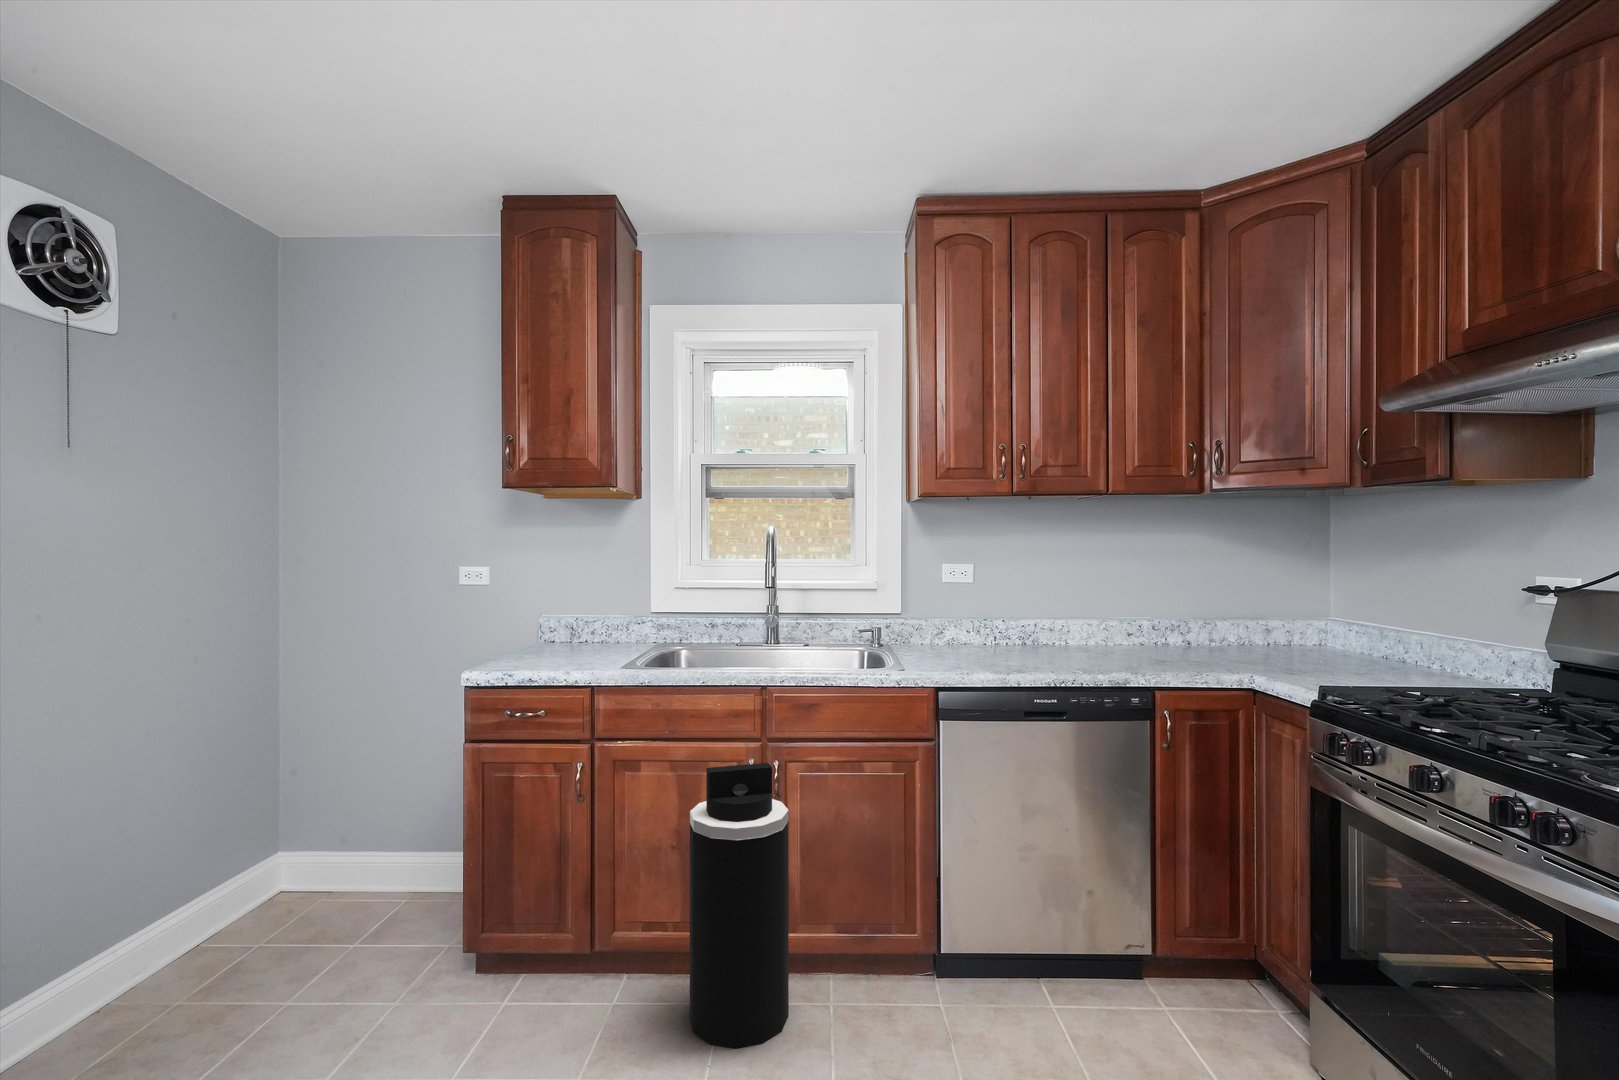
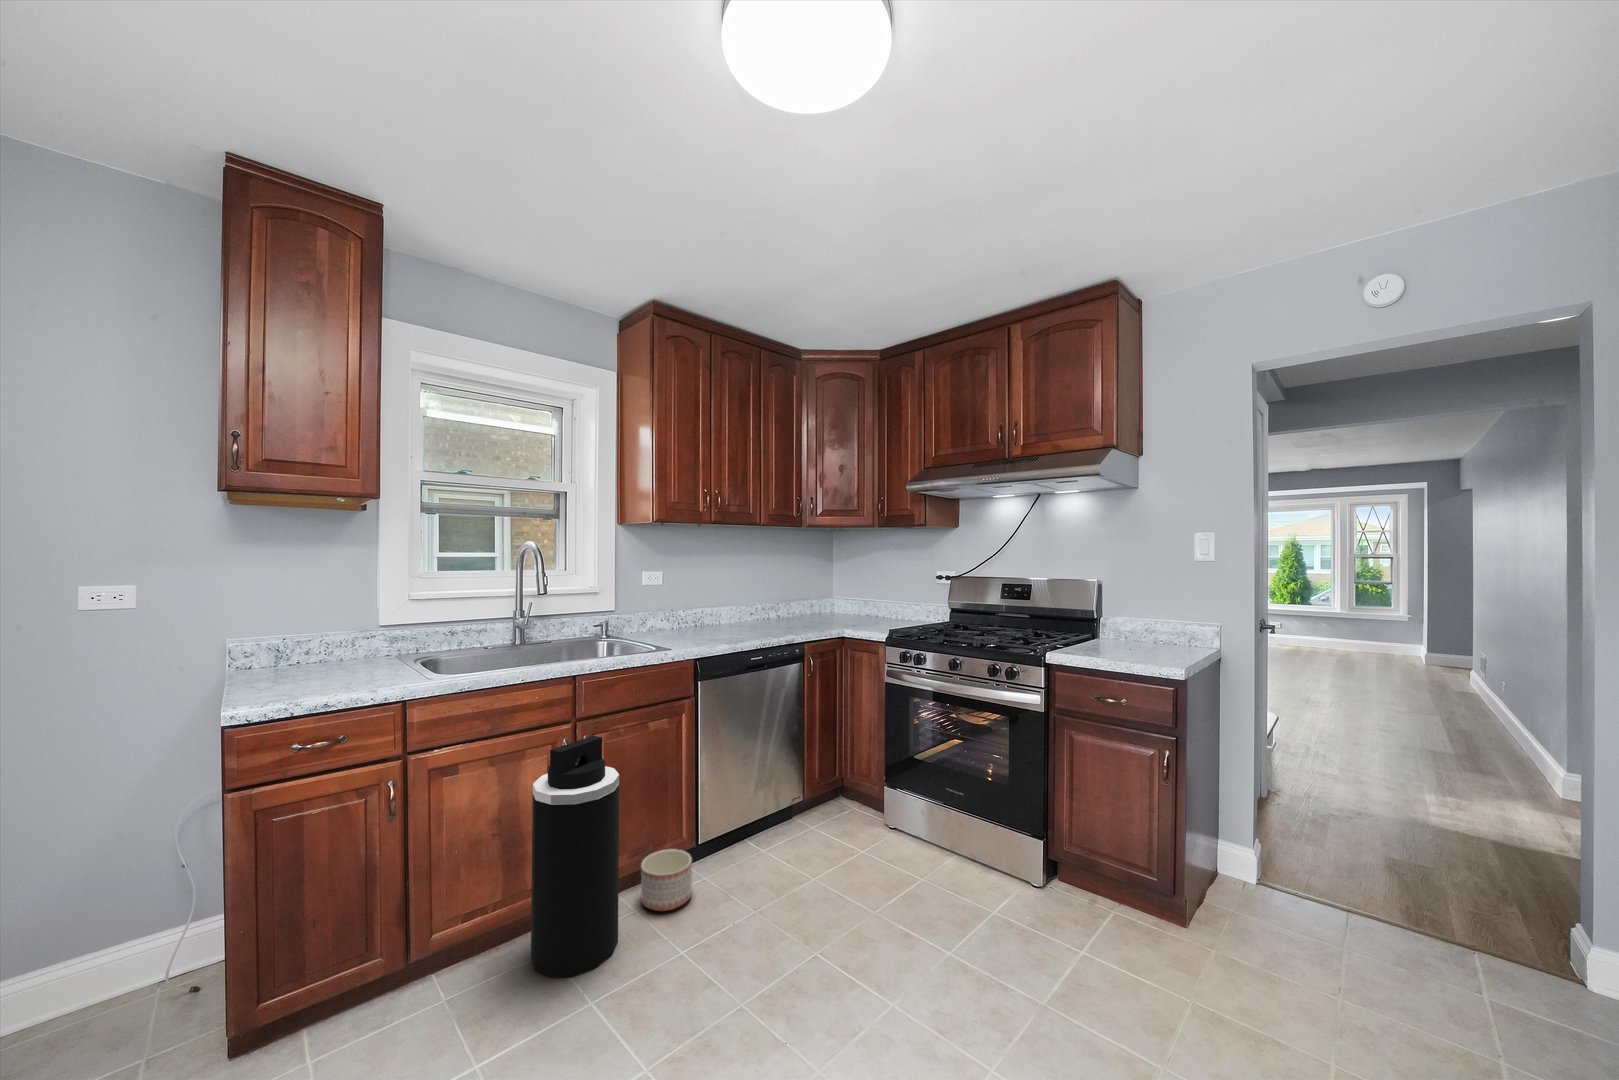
planter: none [838,941,906,1026] -> present [641,849,692,911]

